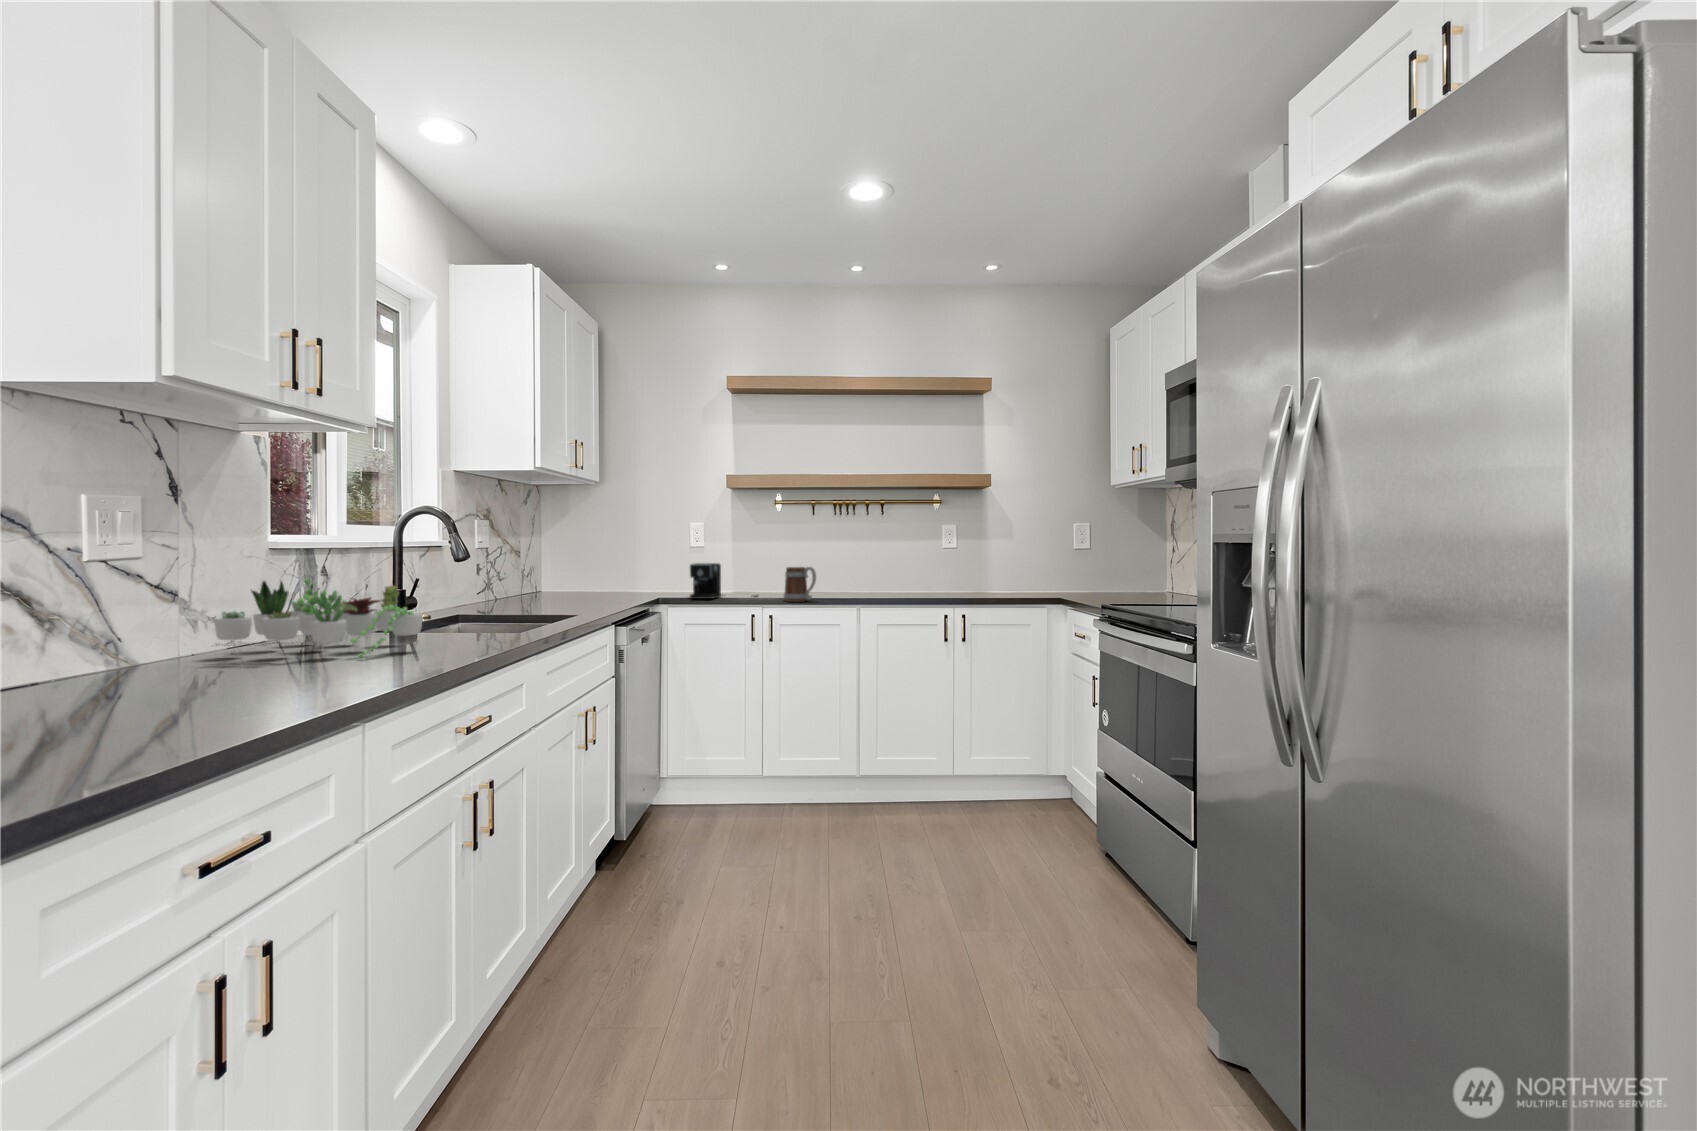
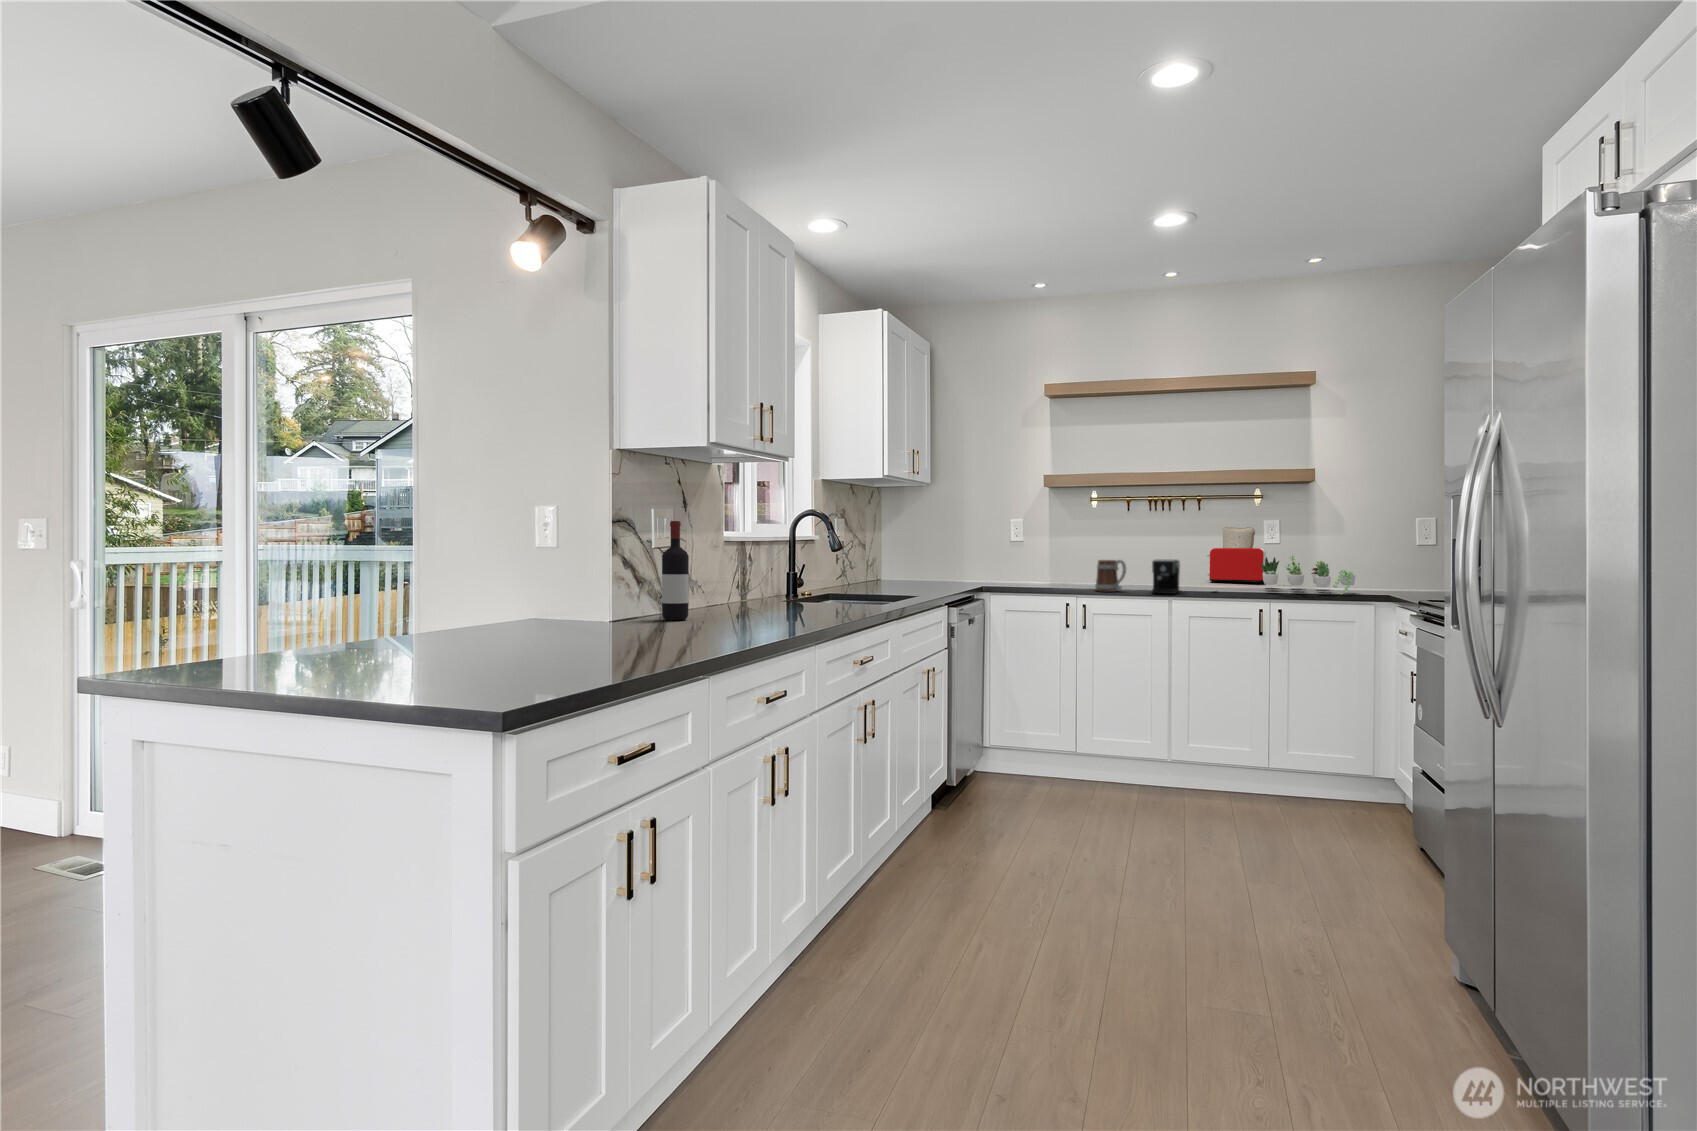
wine bottle: none [65,514,128,687] -> present [662,521,689,620]
toaster: none [892,532,947,588] -> present [1207,527,1266,583]
coffee maker: present [690,563,756,599] -> present [1152,560,1217,594]
succulent plant: present [214,579,423,658] -> present [1260,556,1355,594]

